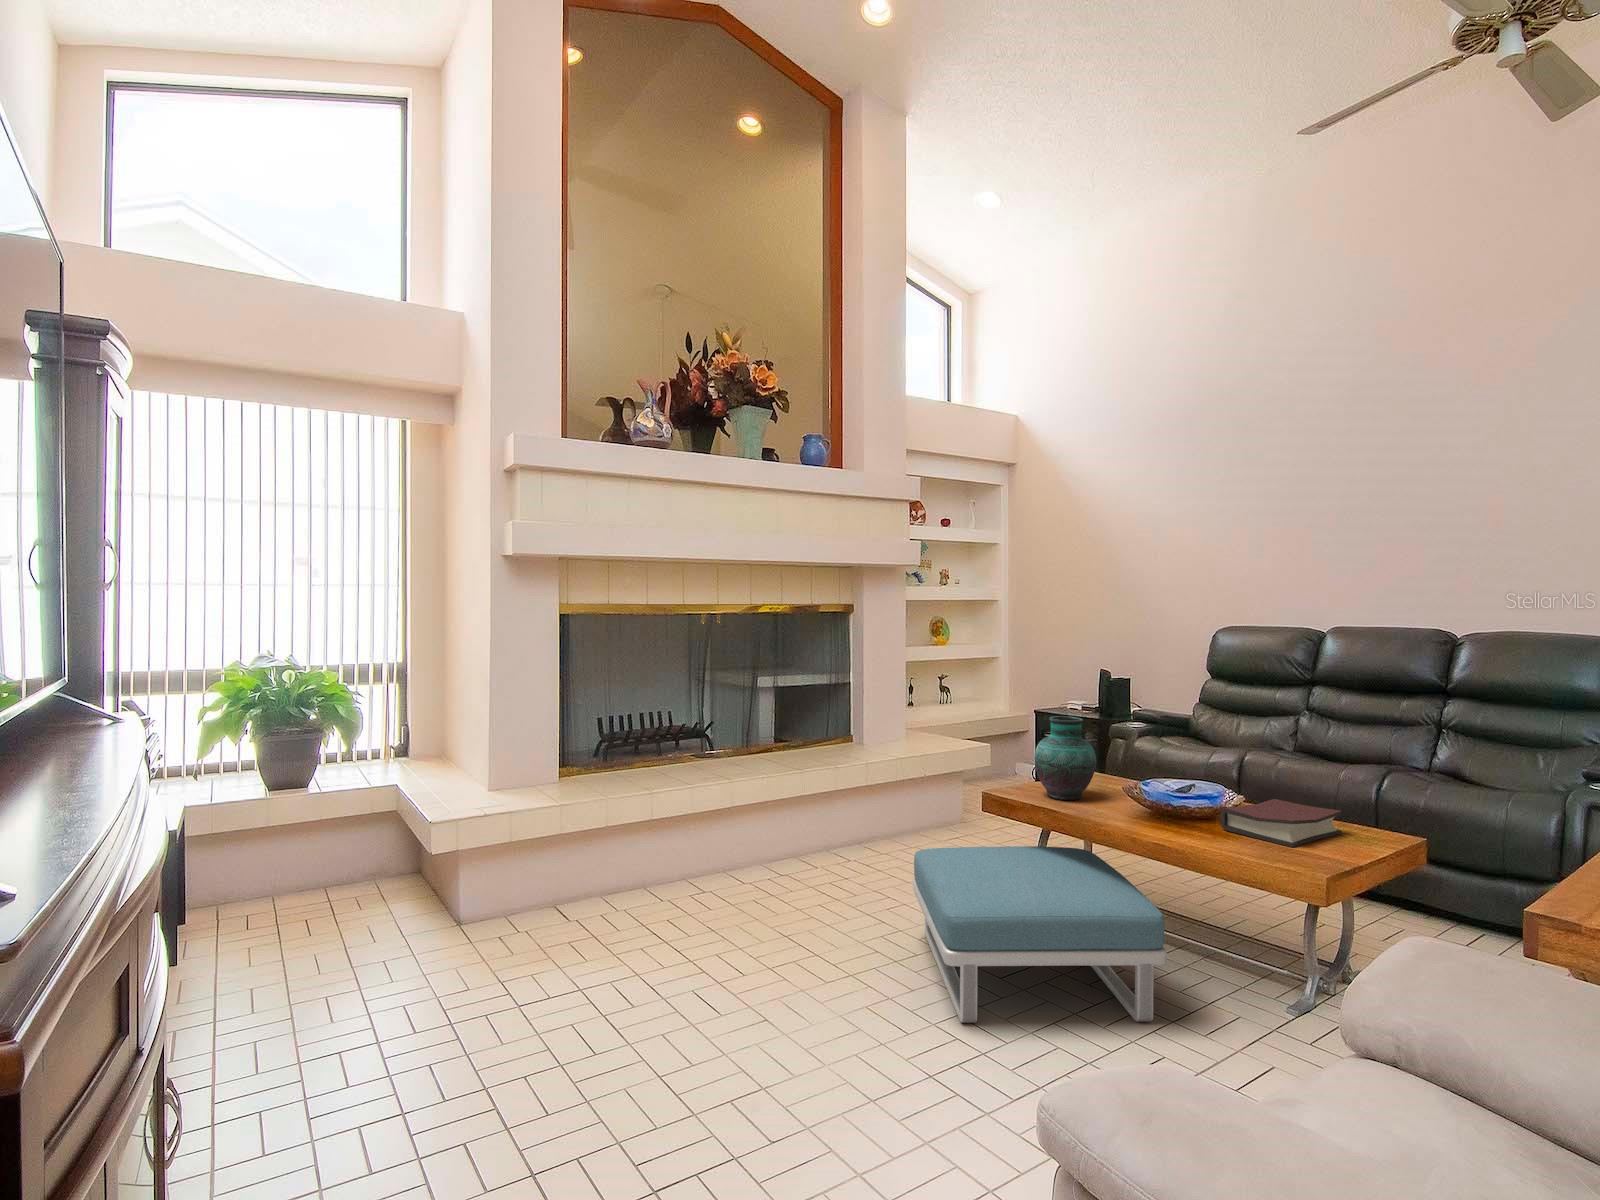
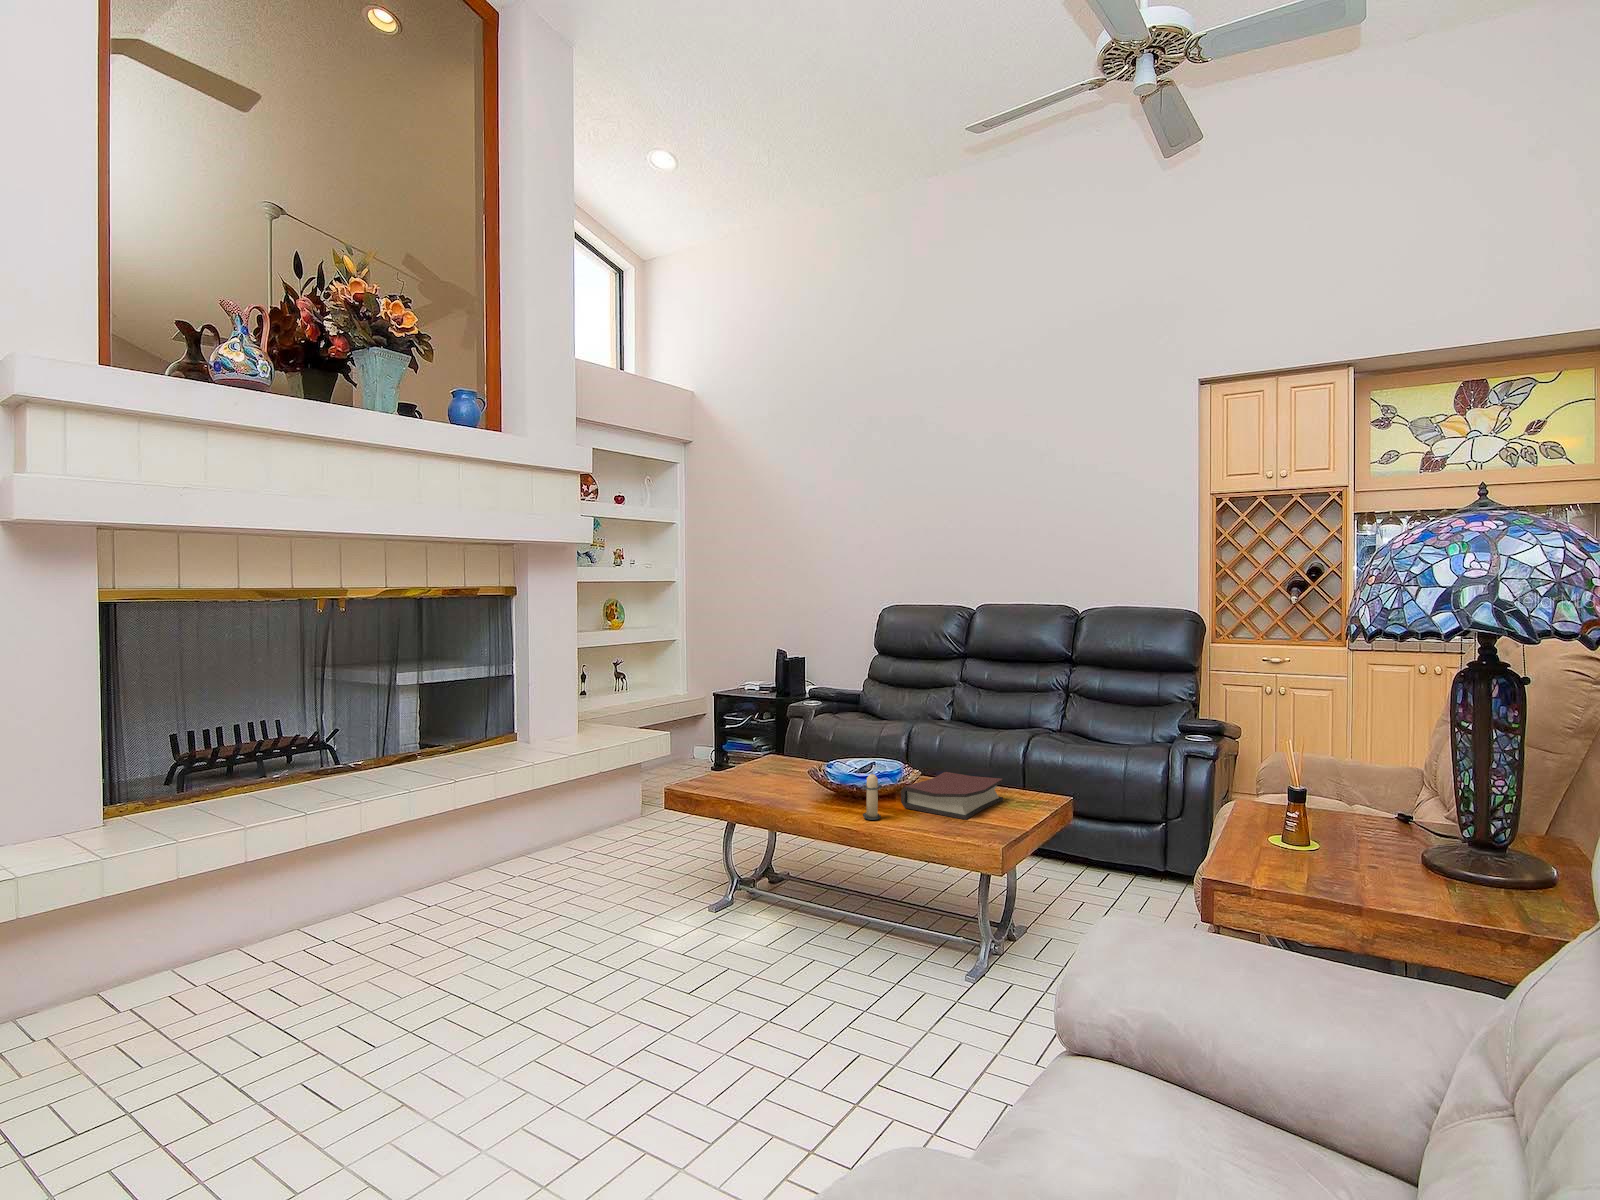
vase: present [1034,716,1096,800] -> none [720,702,782,790]
candle: none [1174,789,1200,838] -> present [862,773,881,820]
footstool: present [913,846,1167,1023] -> none [591,841,858,1059]

